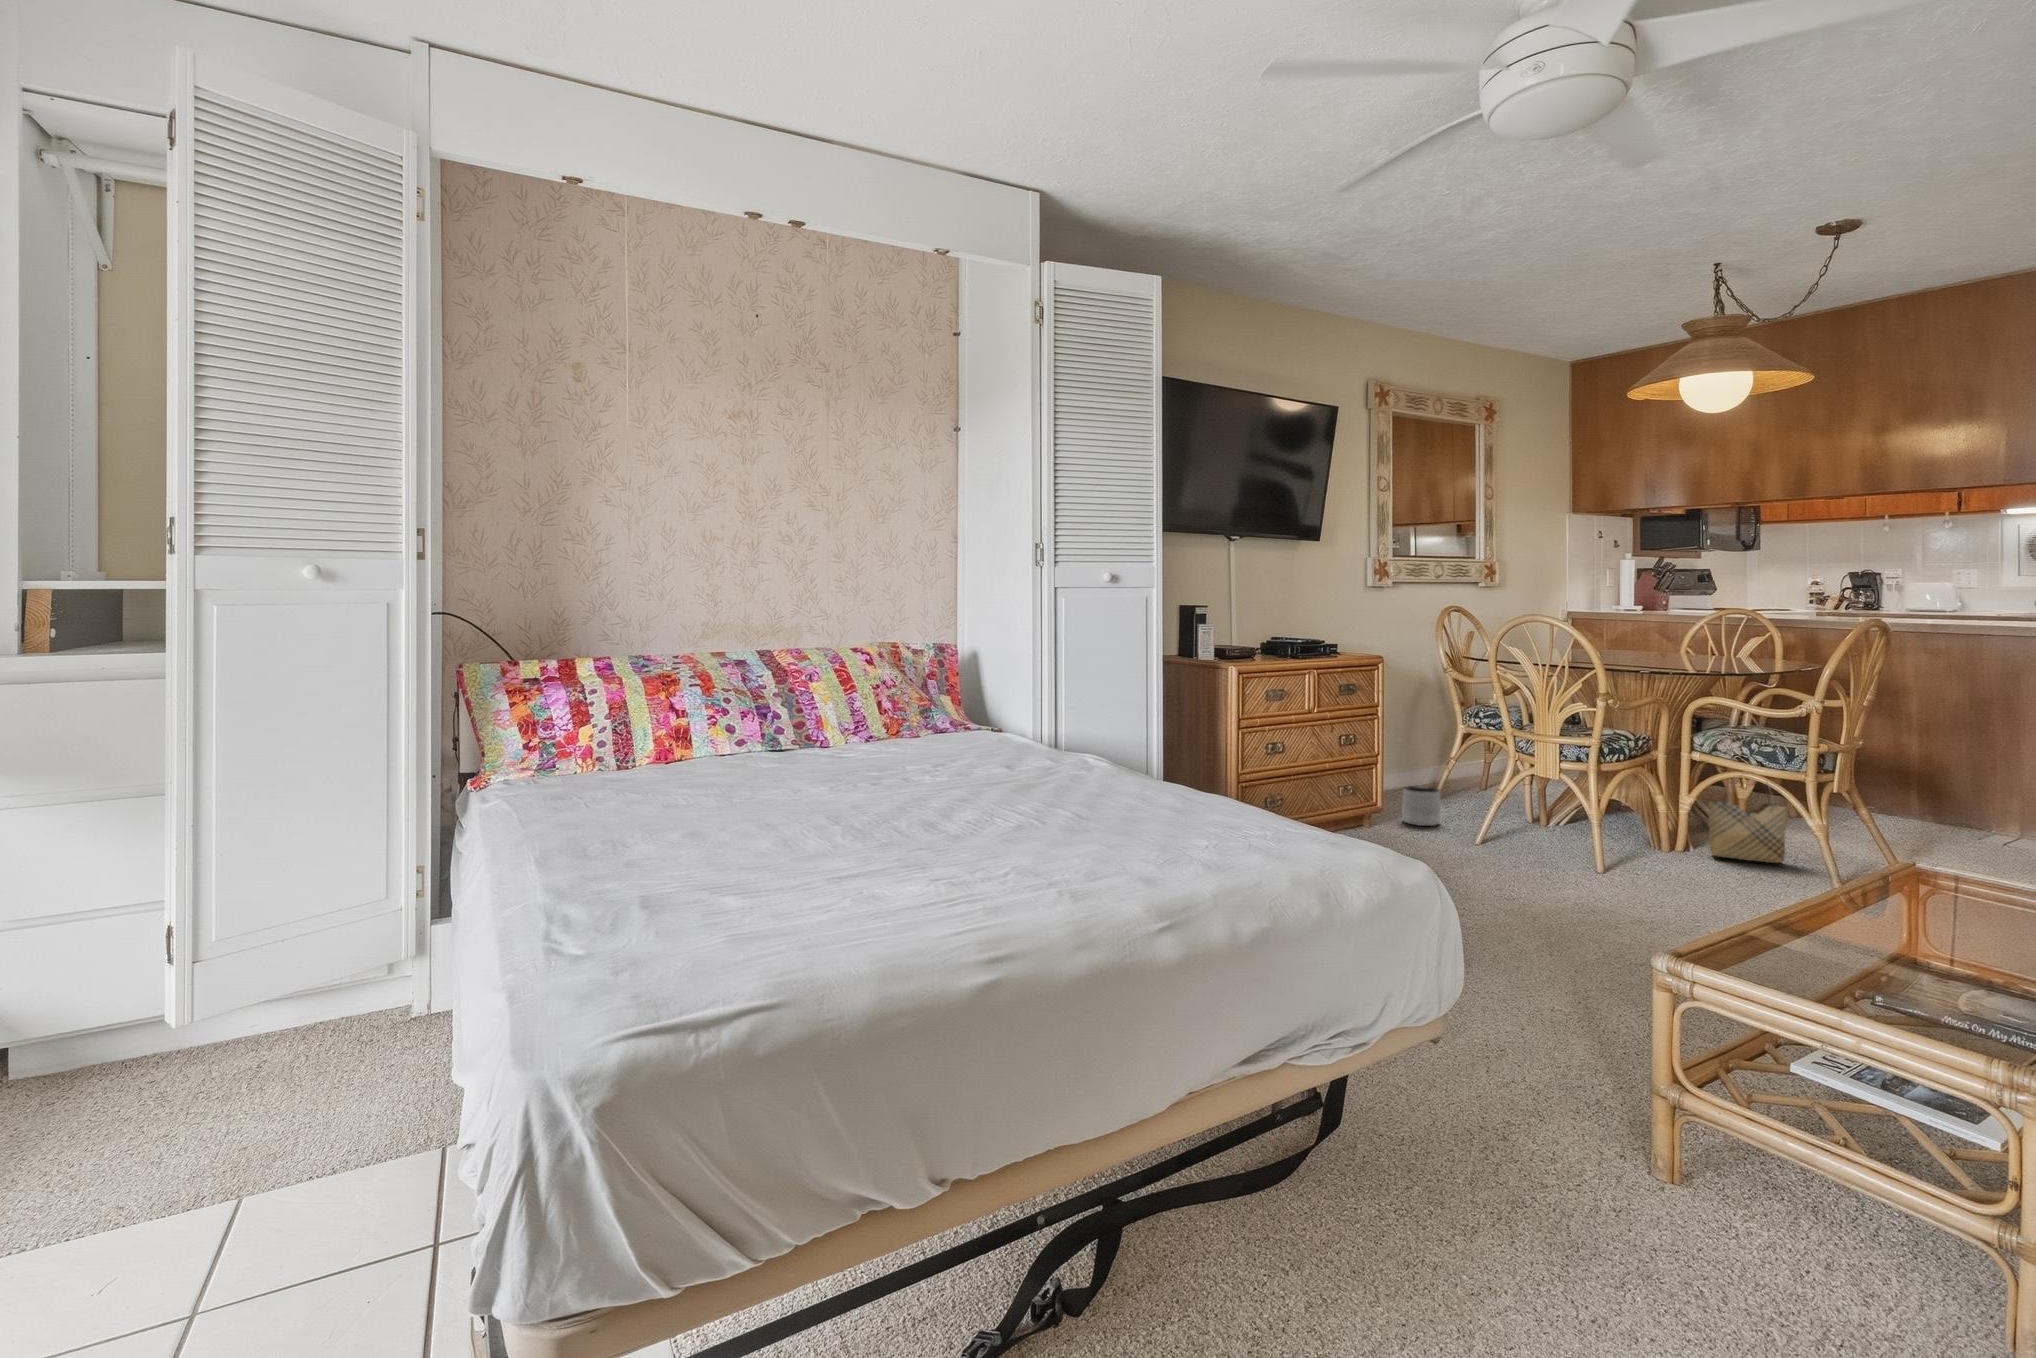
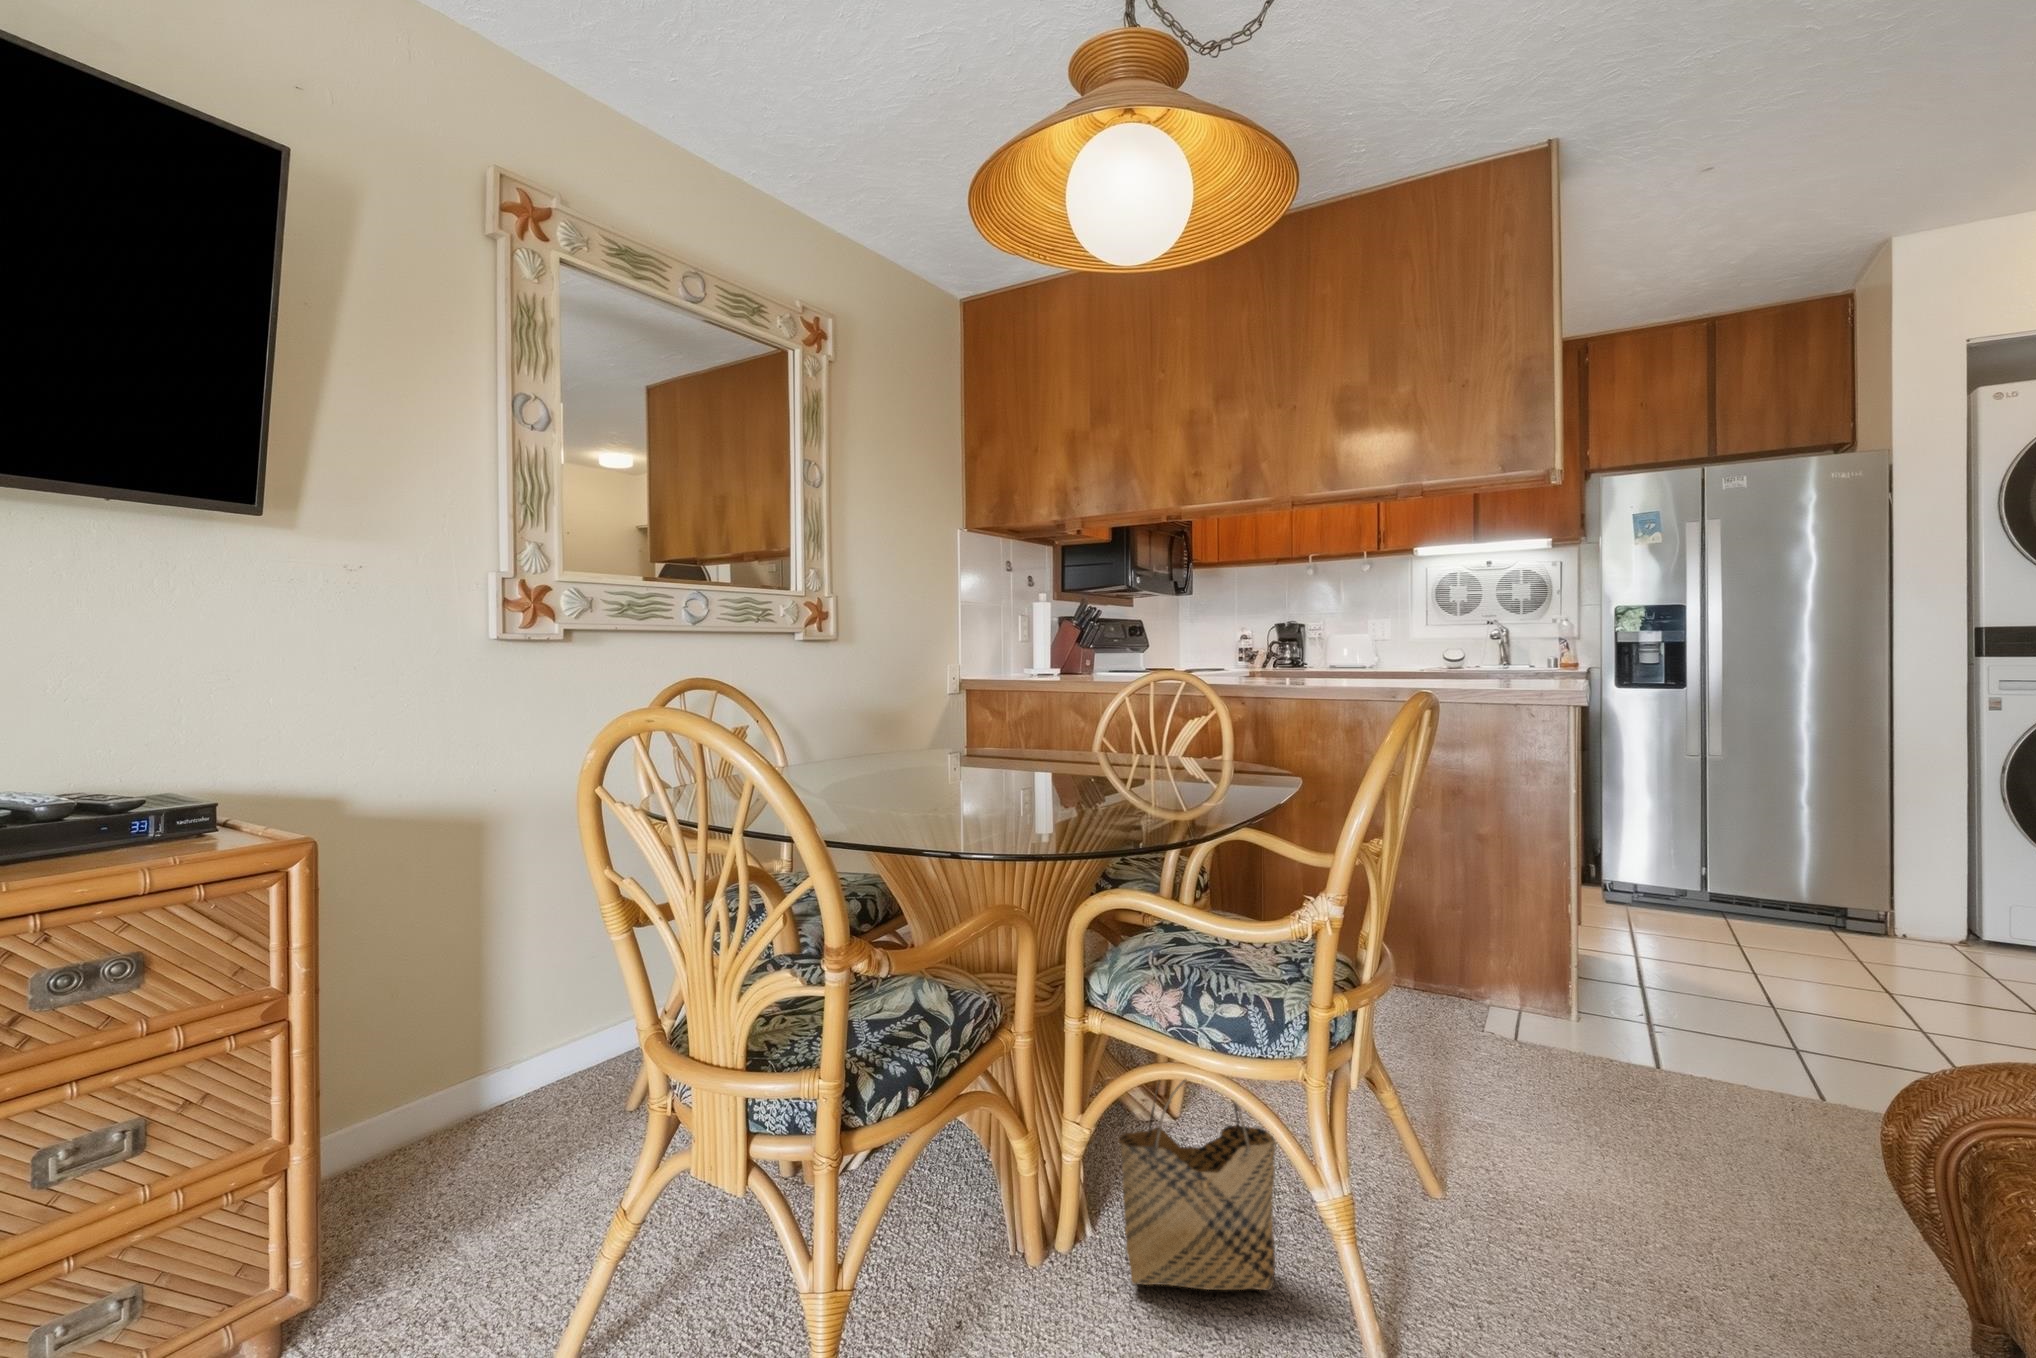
planter: present [1402,786,1441,826] -> none [461,1121,565,1253]

